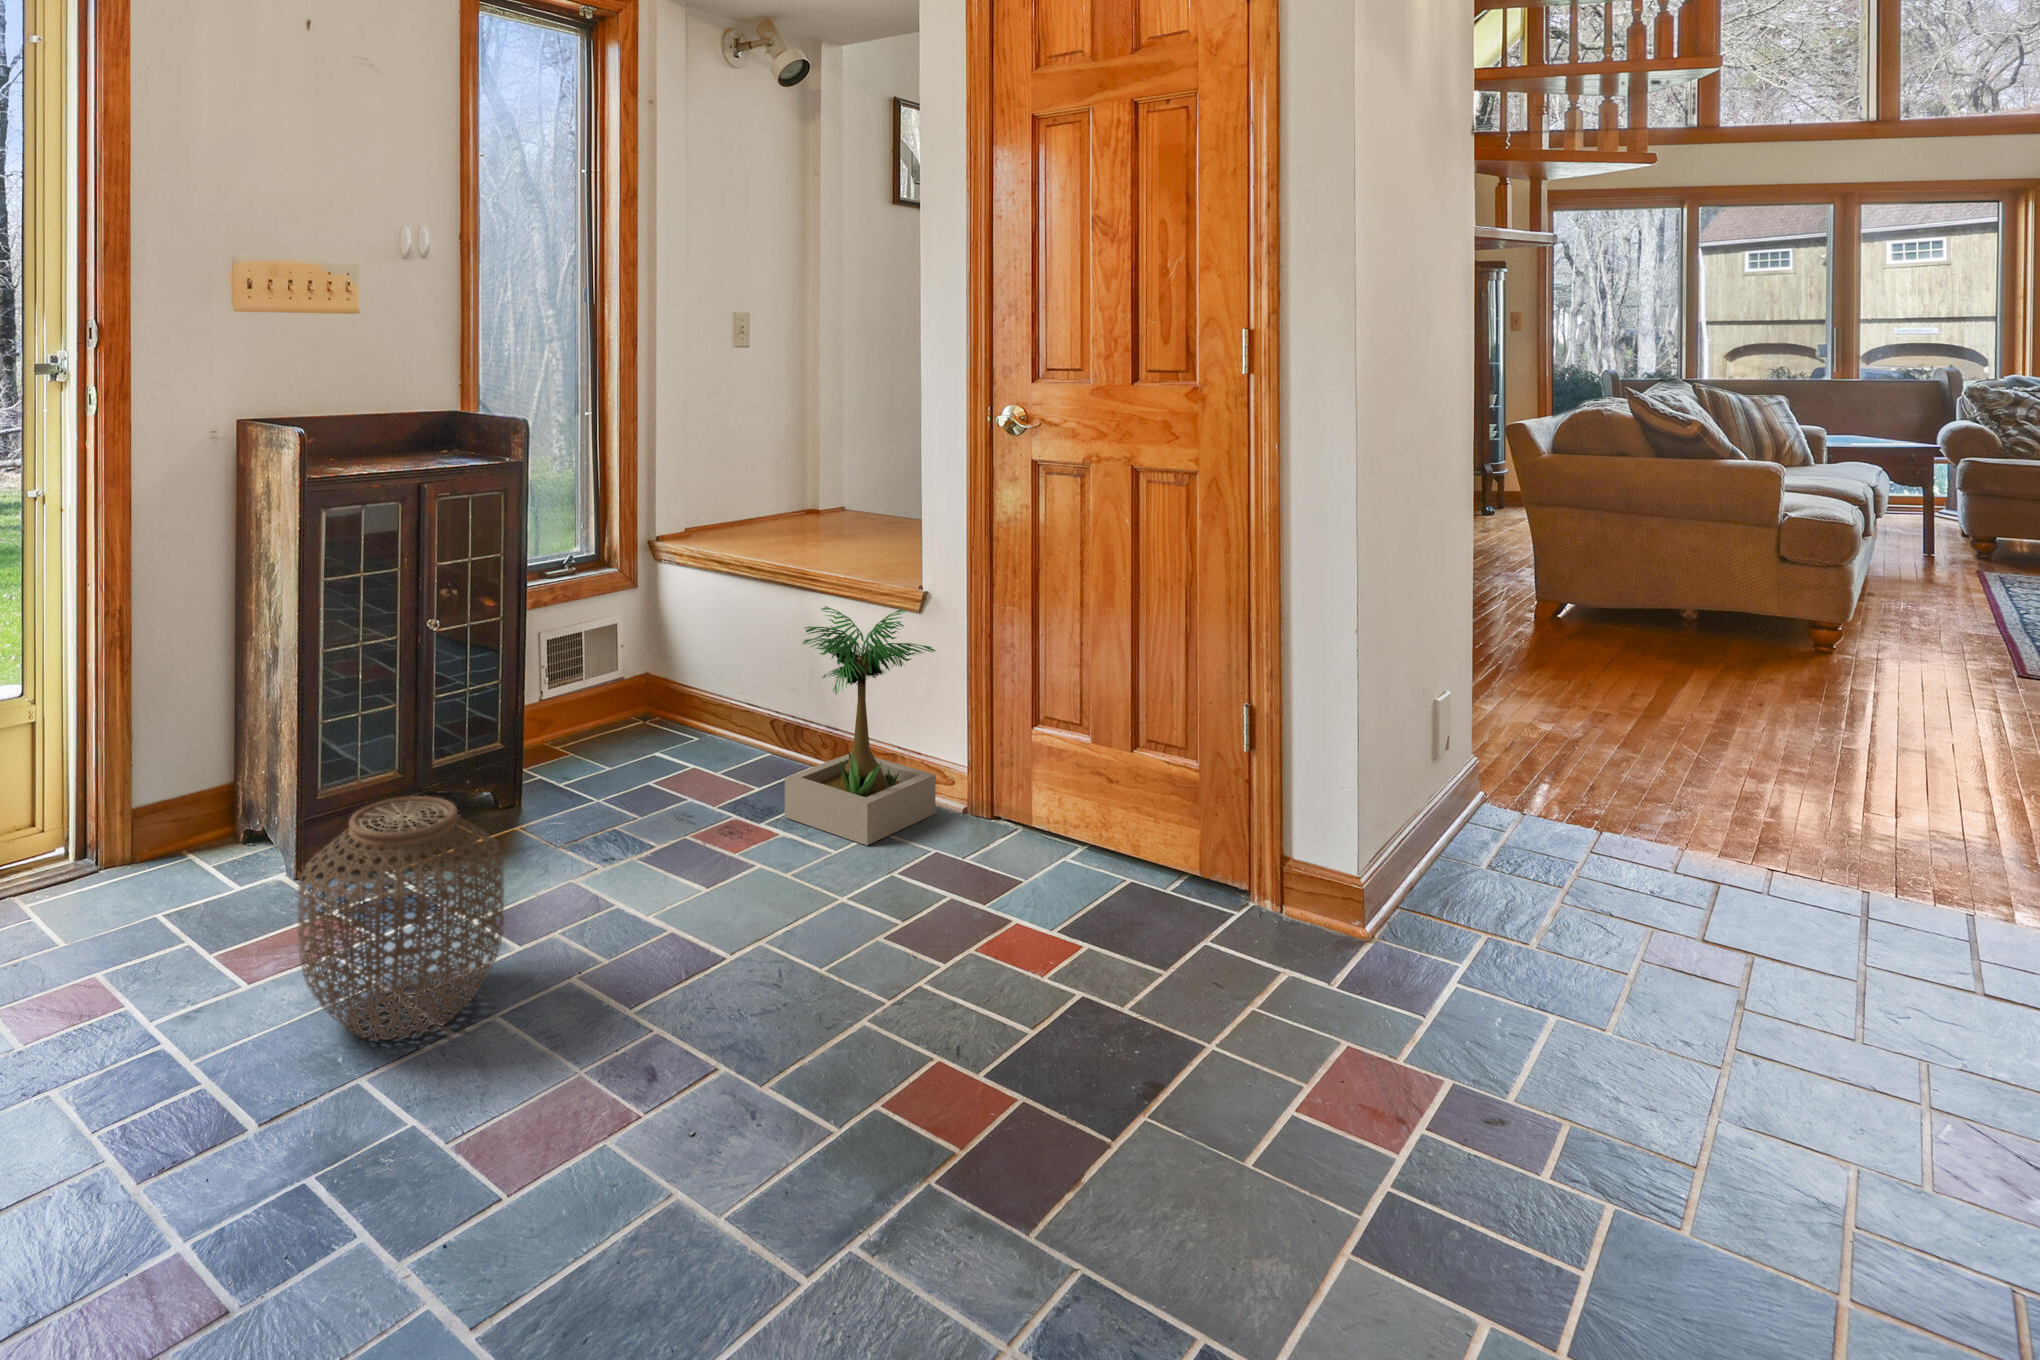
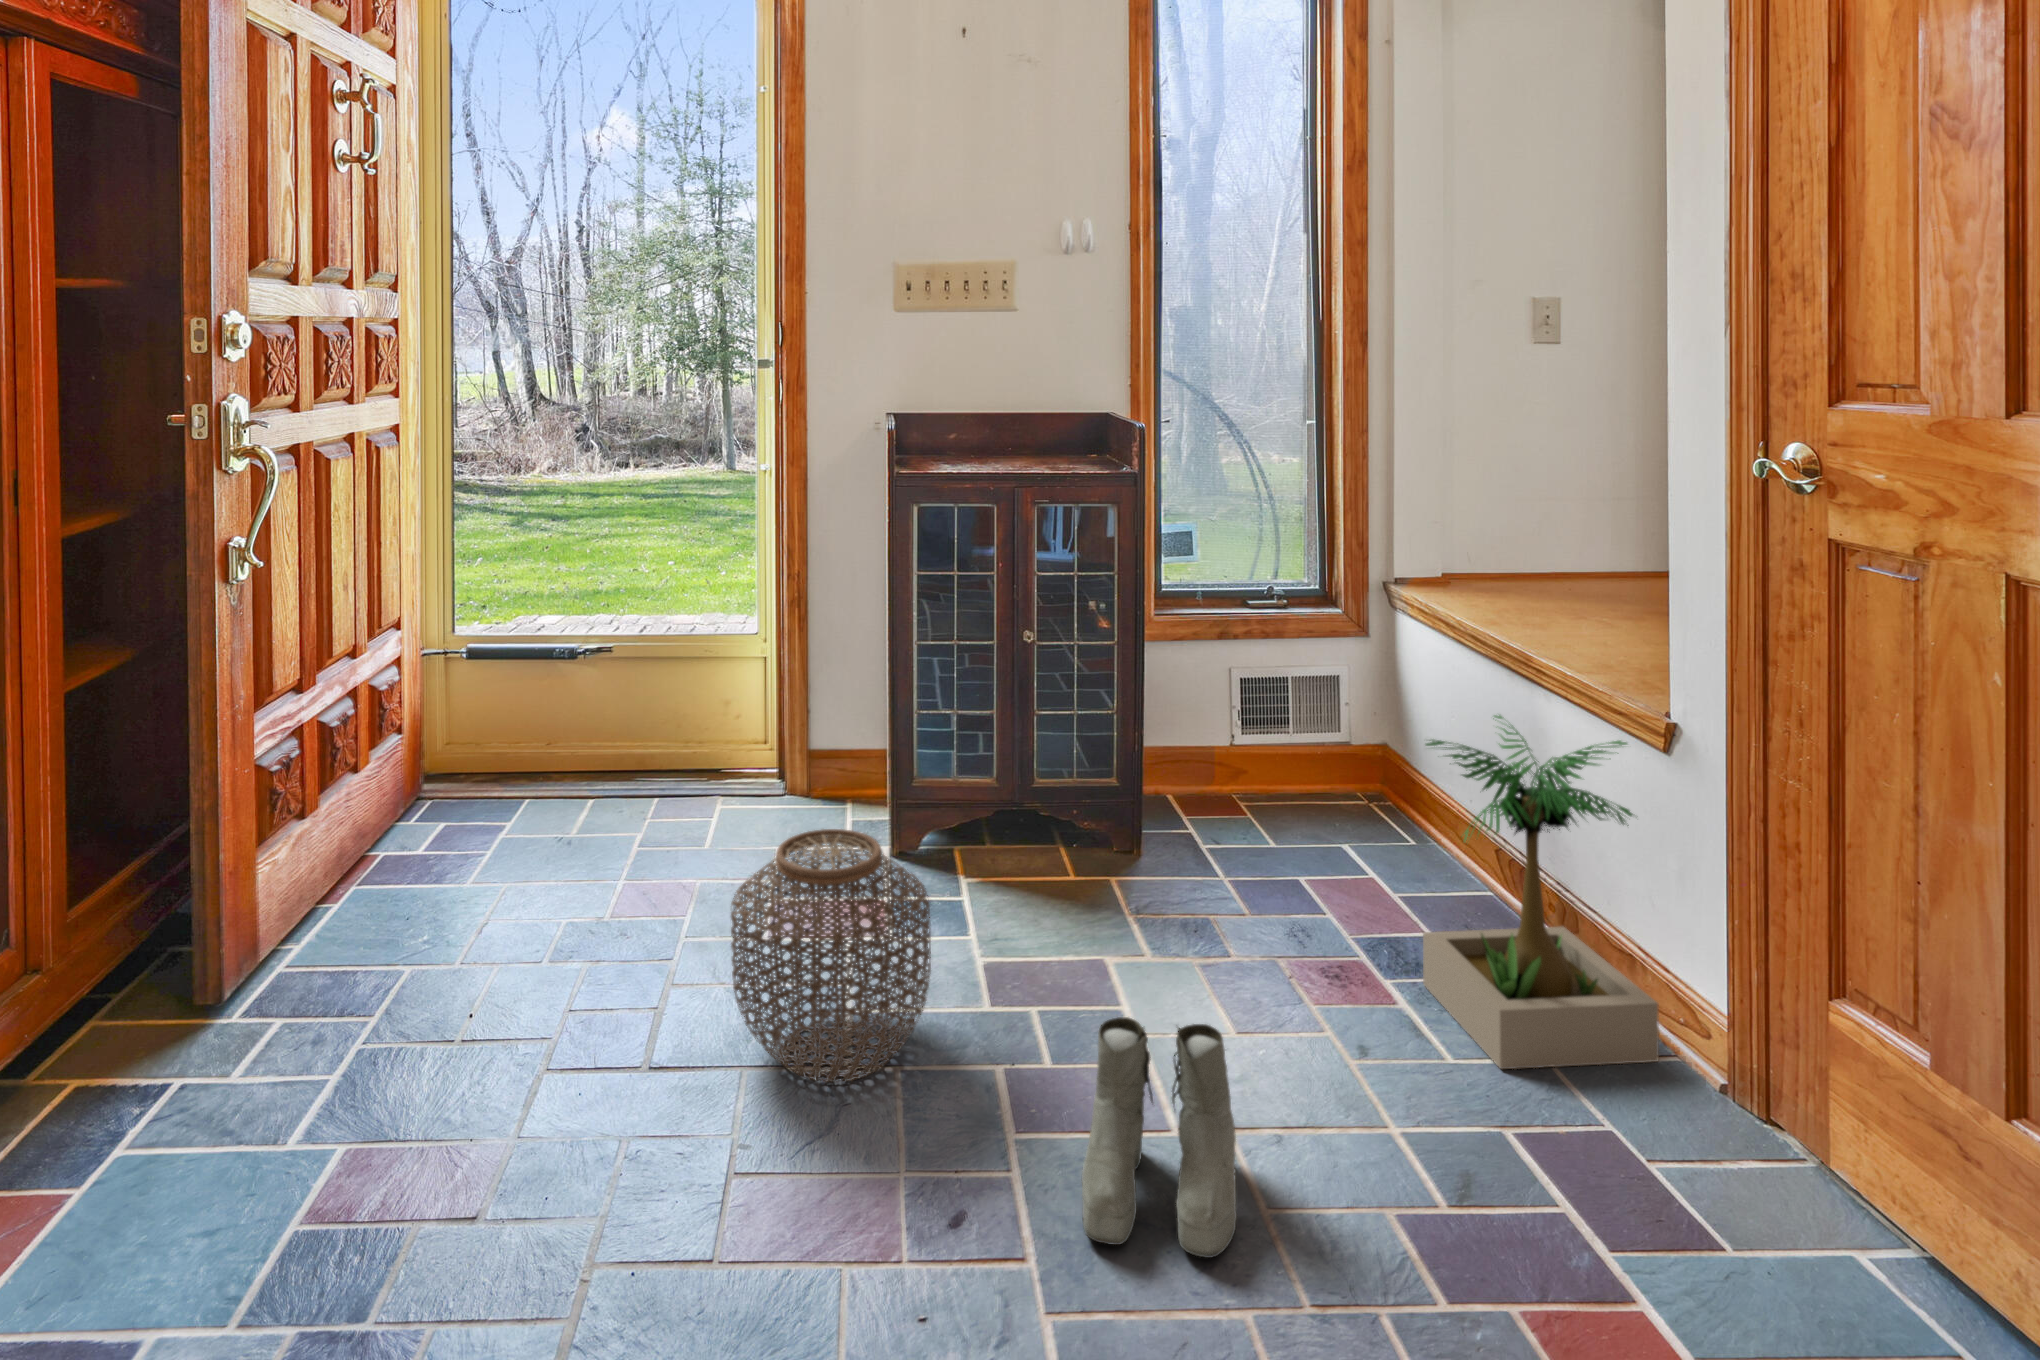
boots: none [689,849,819,1026] -> present [1082,1017,1237,1258]

